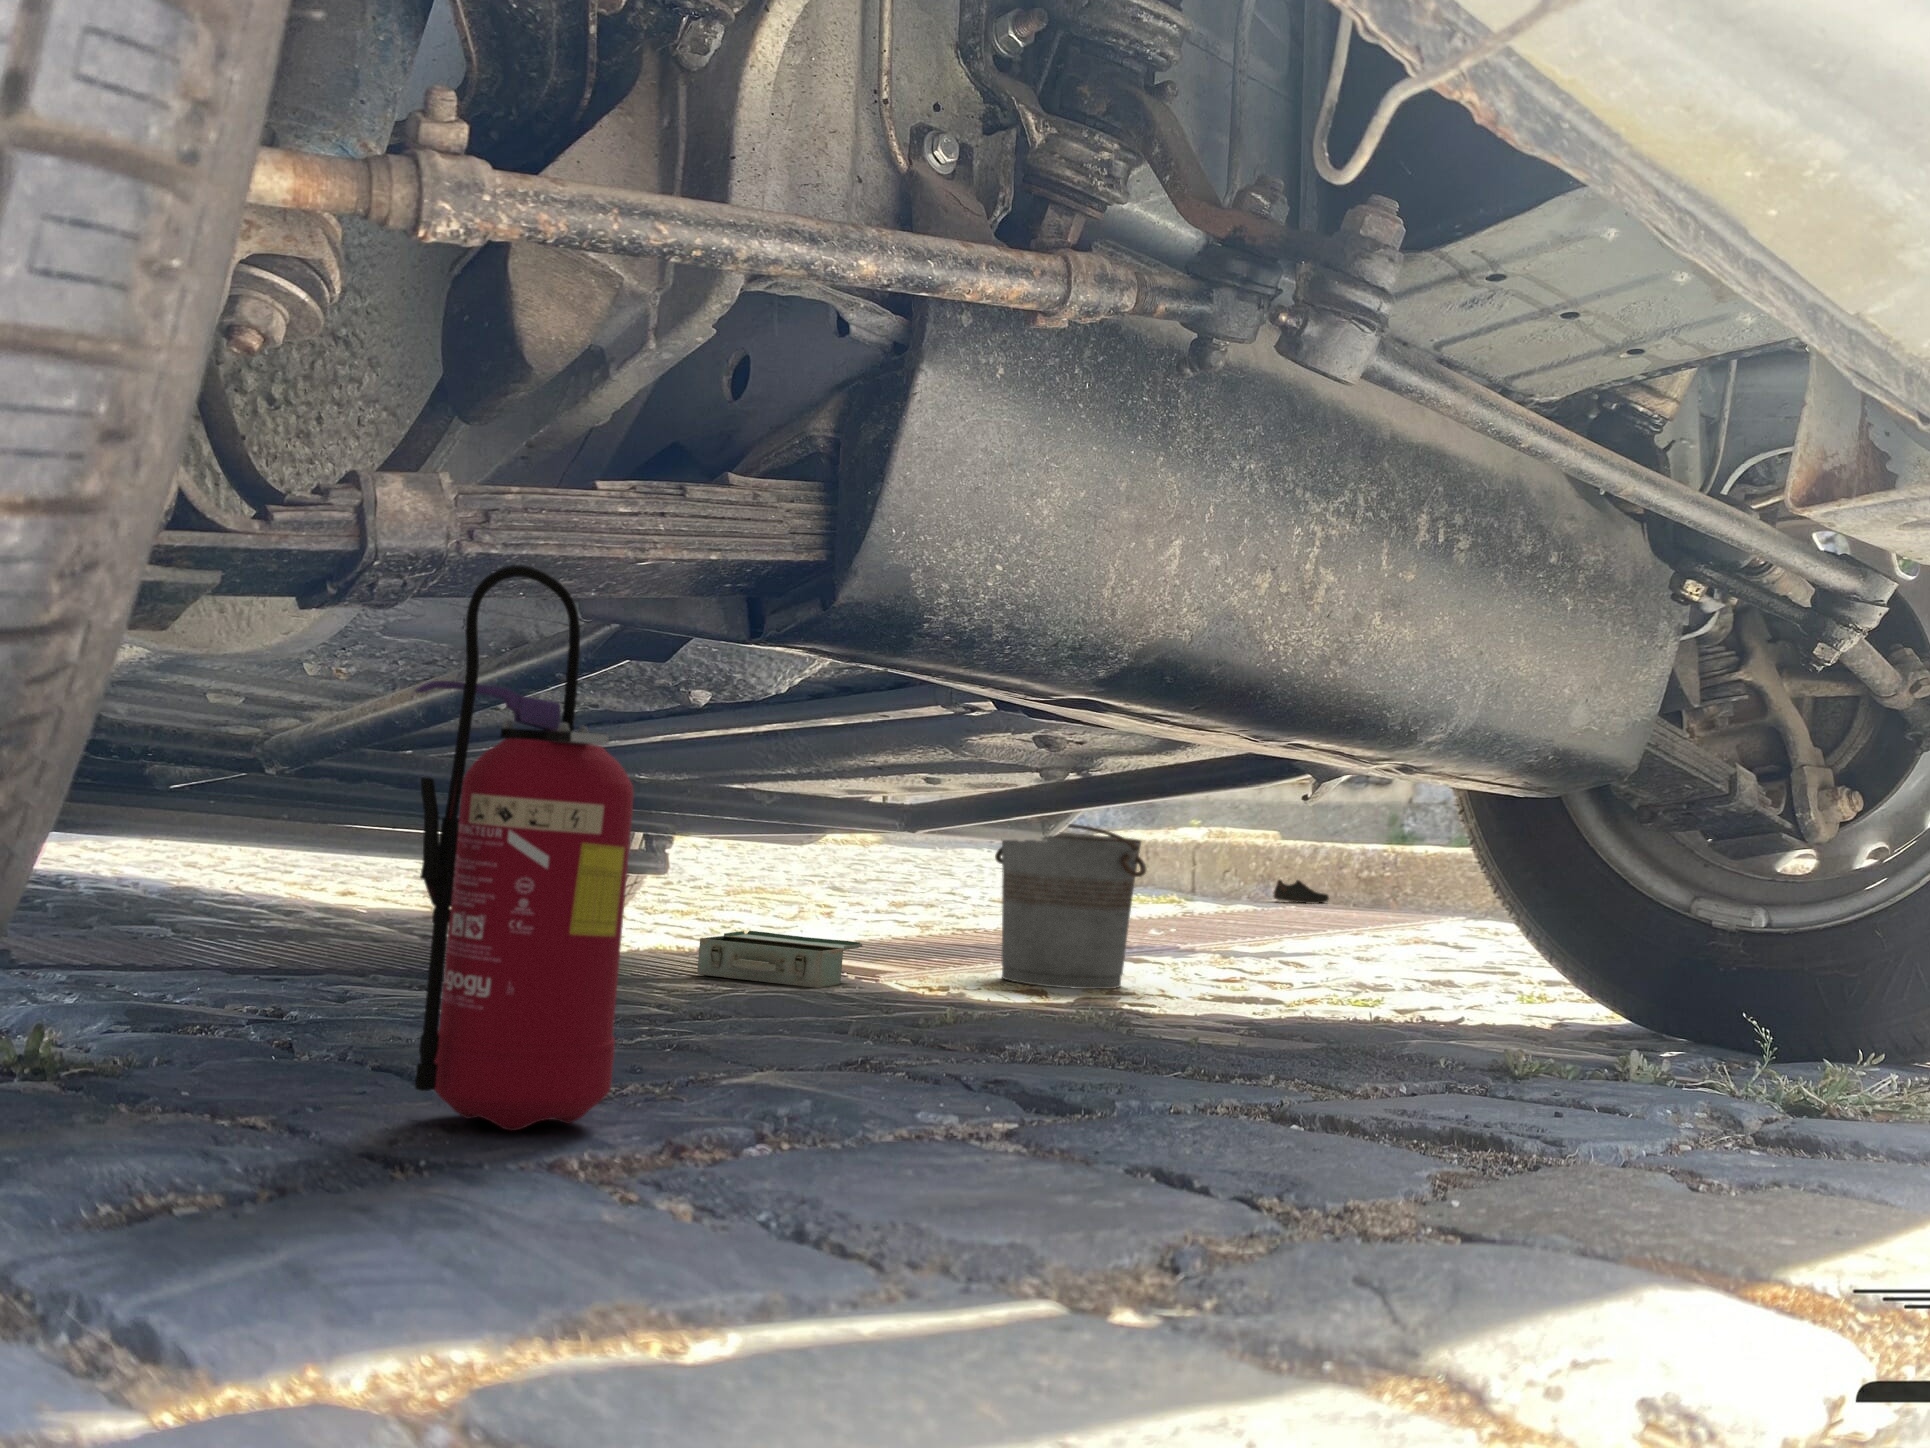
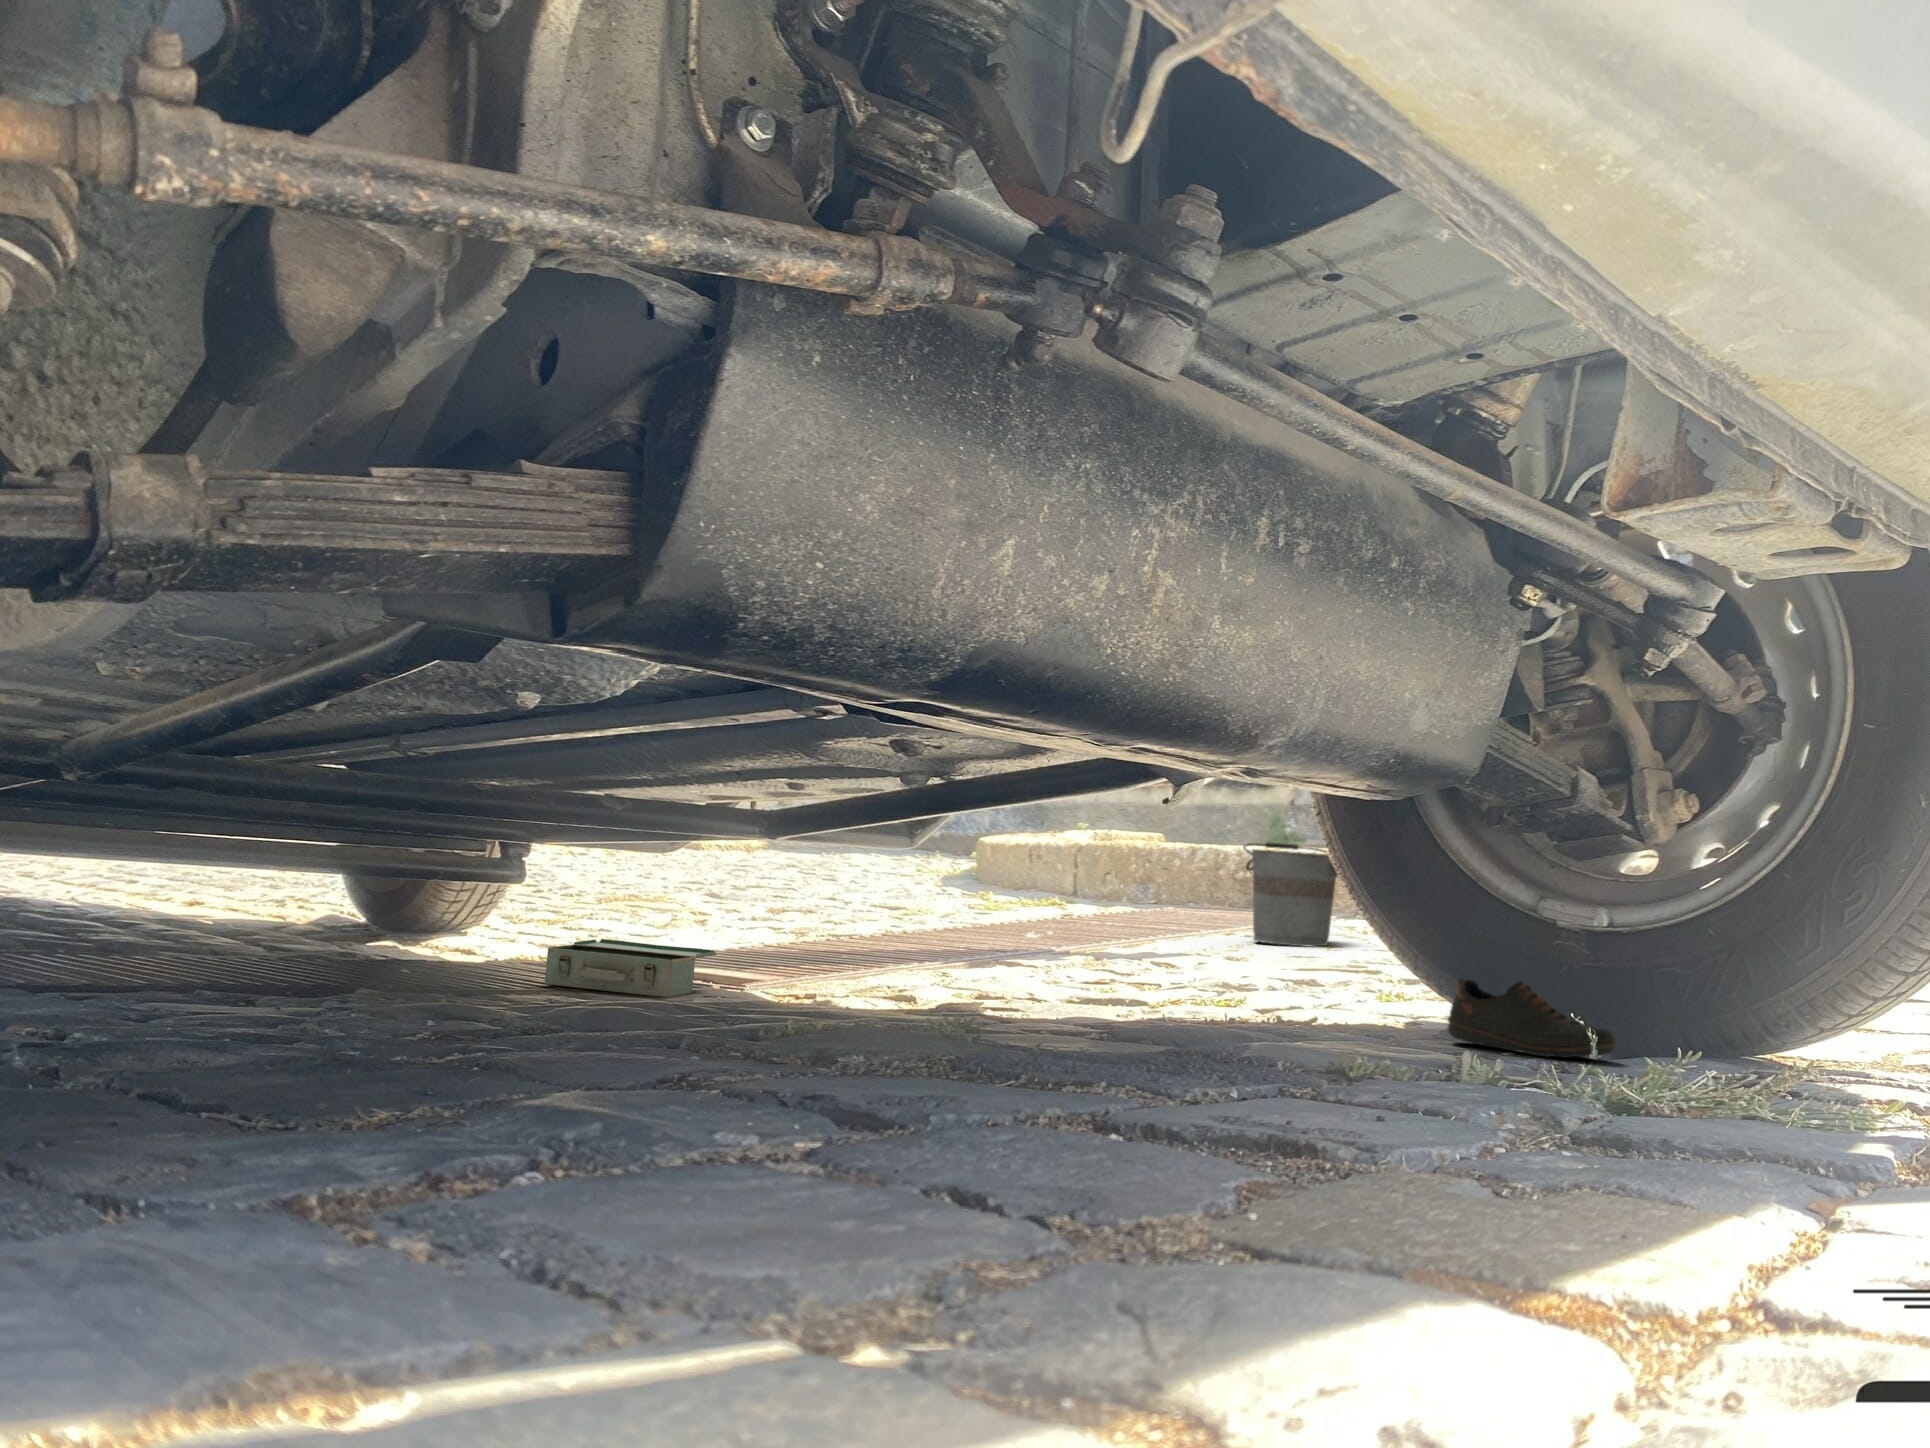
fire extinguisher: present [415,565,634,1131] -> none [148,555,405,1169]
bucket: present [995,824,1146,989] -> present [1243,842,1338,947]
shoe: present [1274,880,1329,904] -> present [1447,979,1616,1057]

